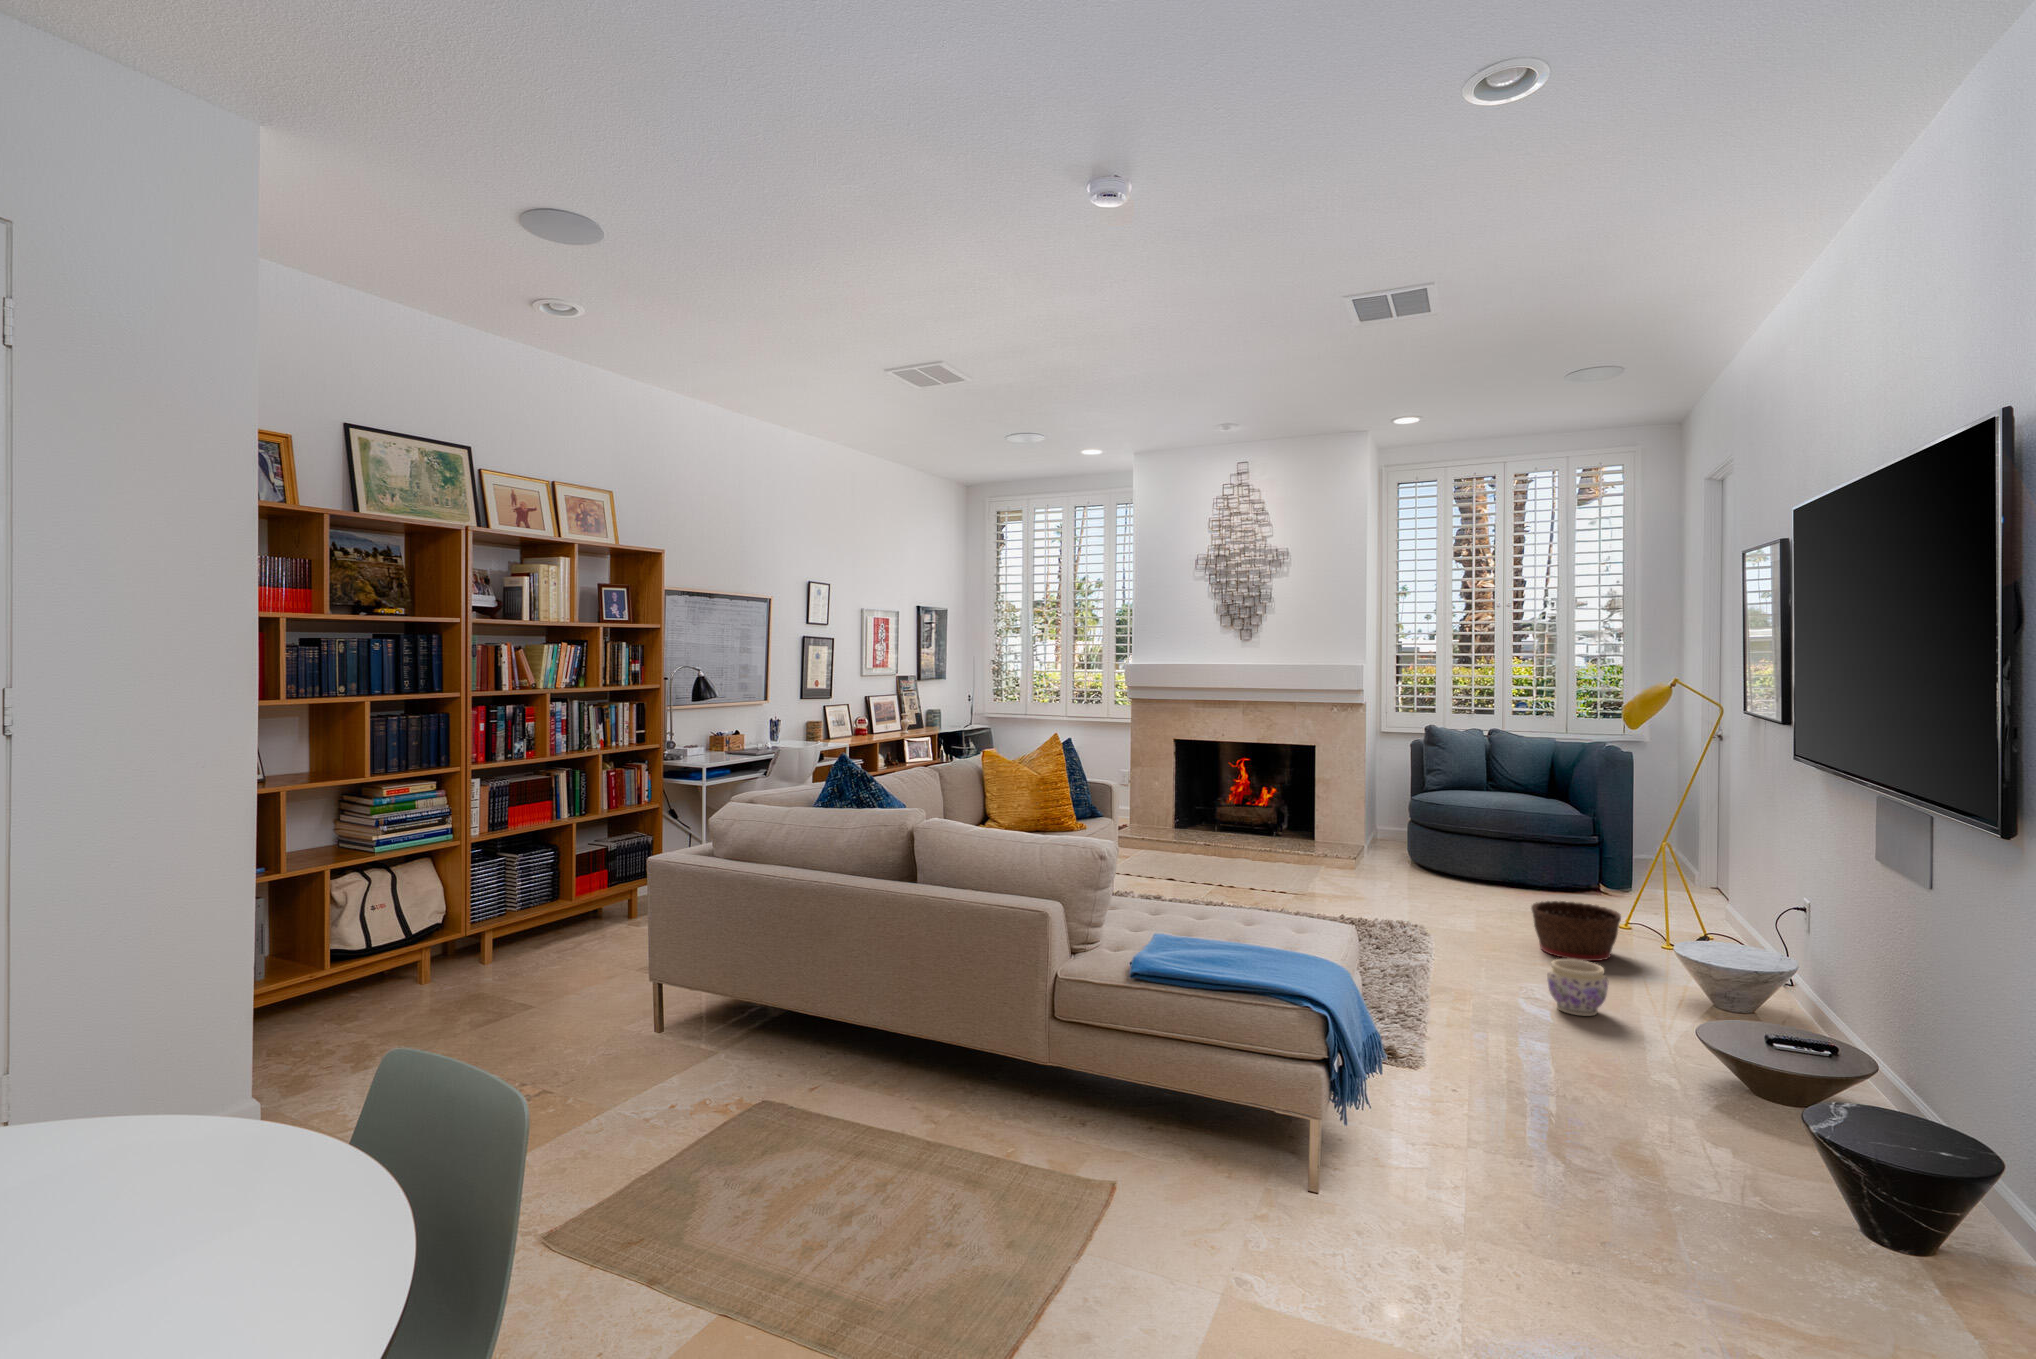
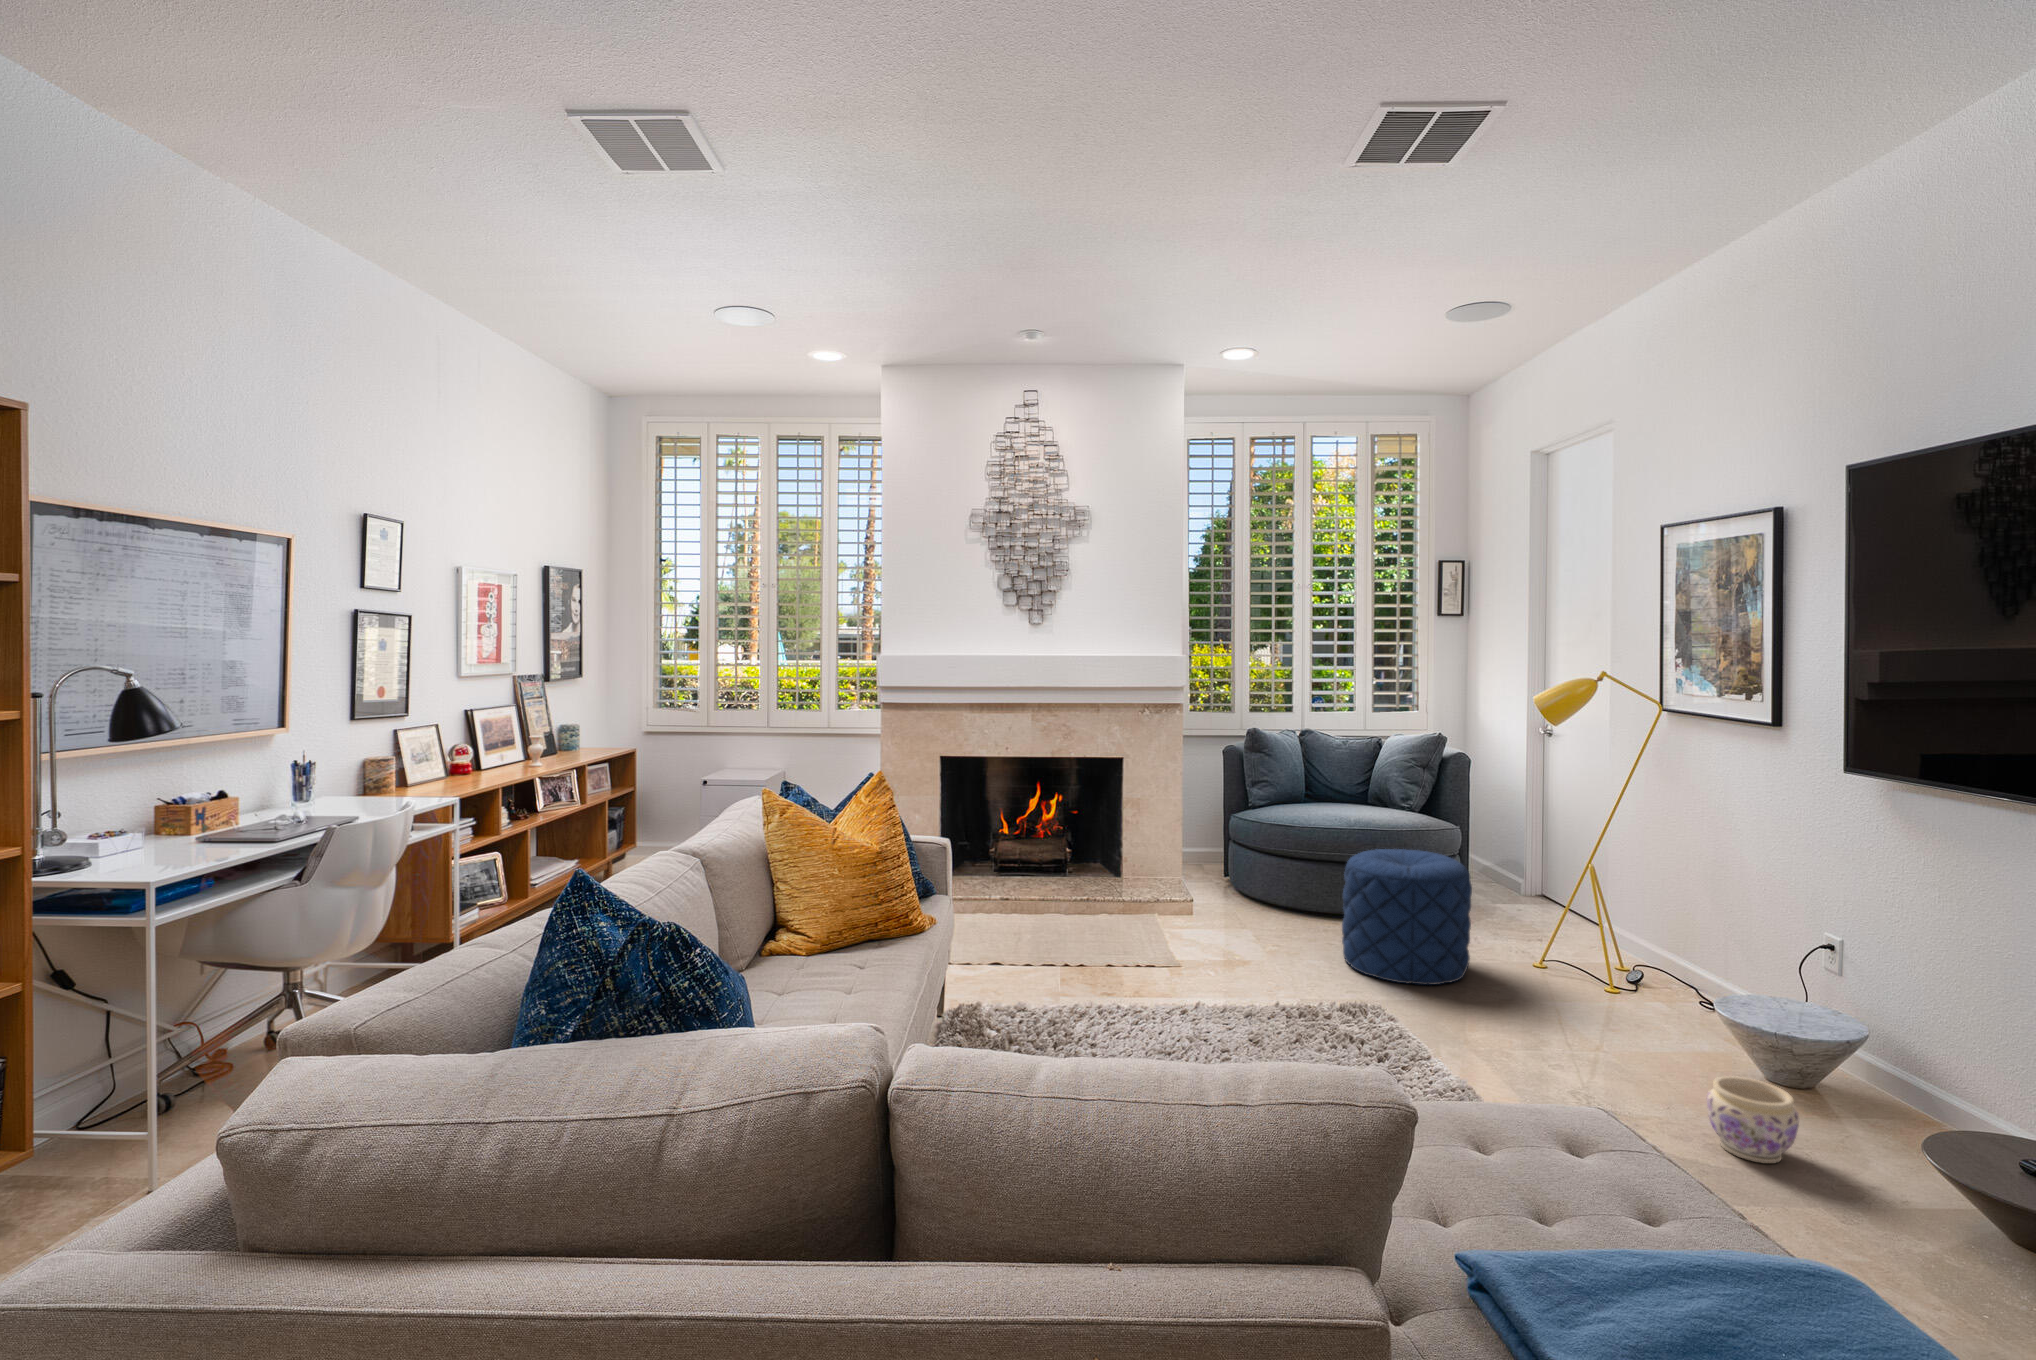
pouf: none [1431,817,1538,921] -> present [1342,849,1472,985]
basket: present [1531,901,1621,961] -> none [1528,959,1643,1042]

